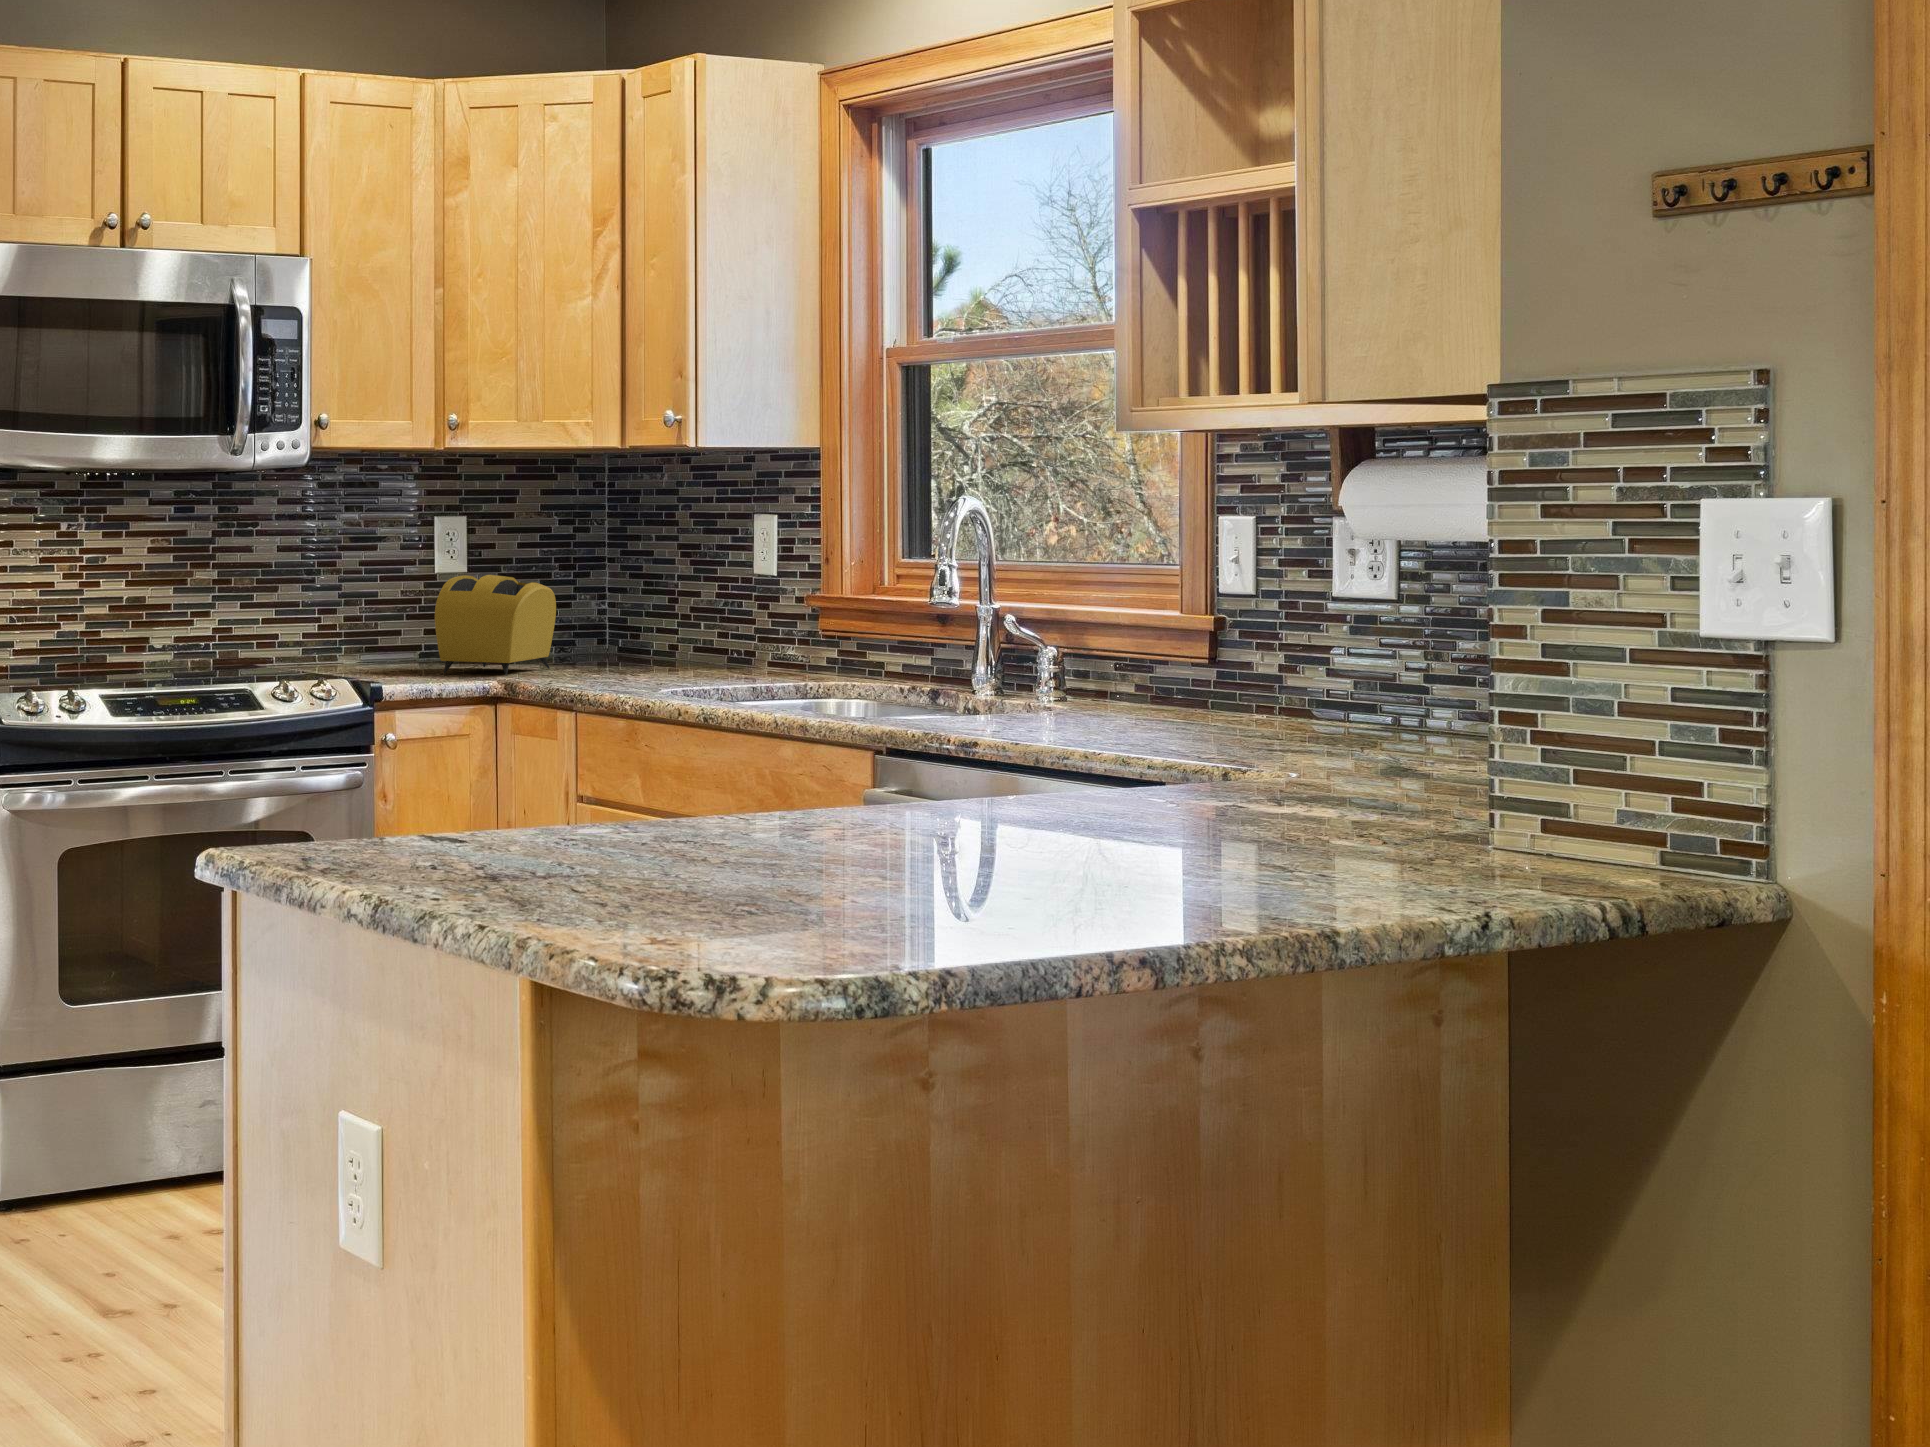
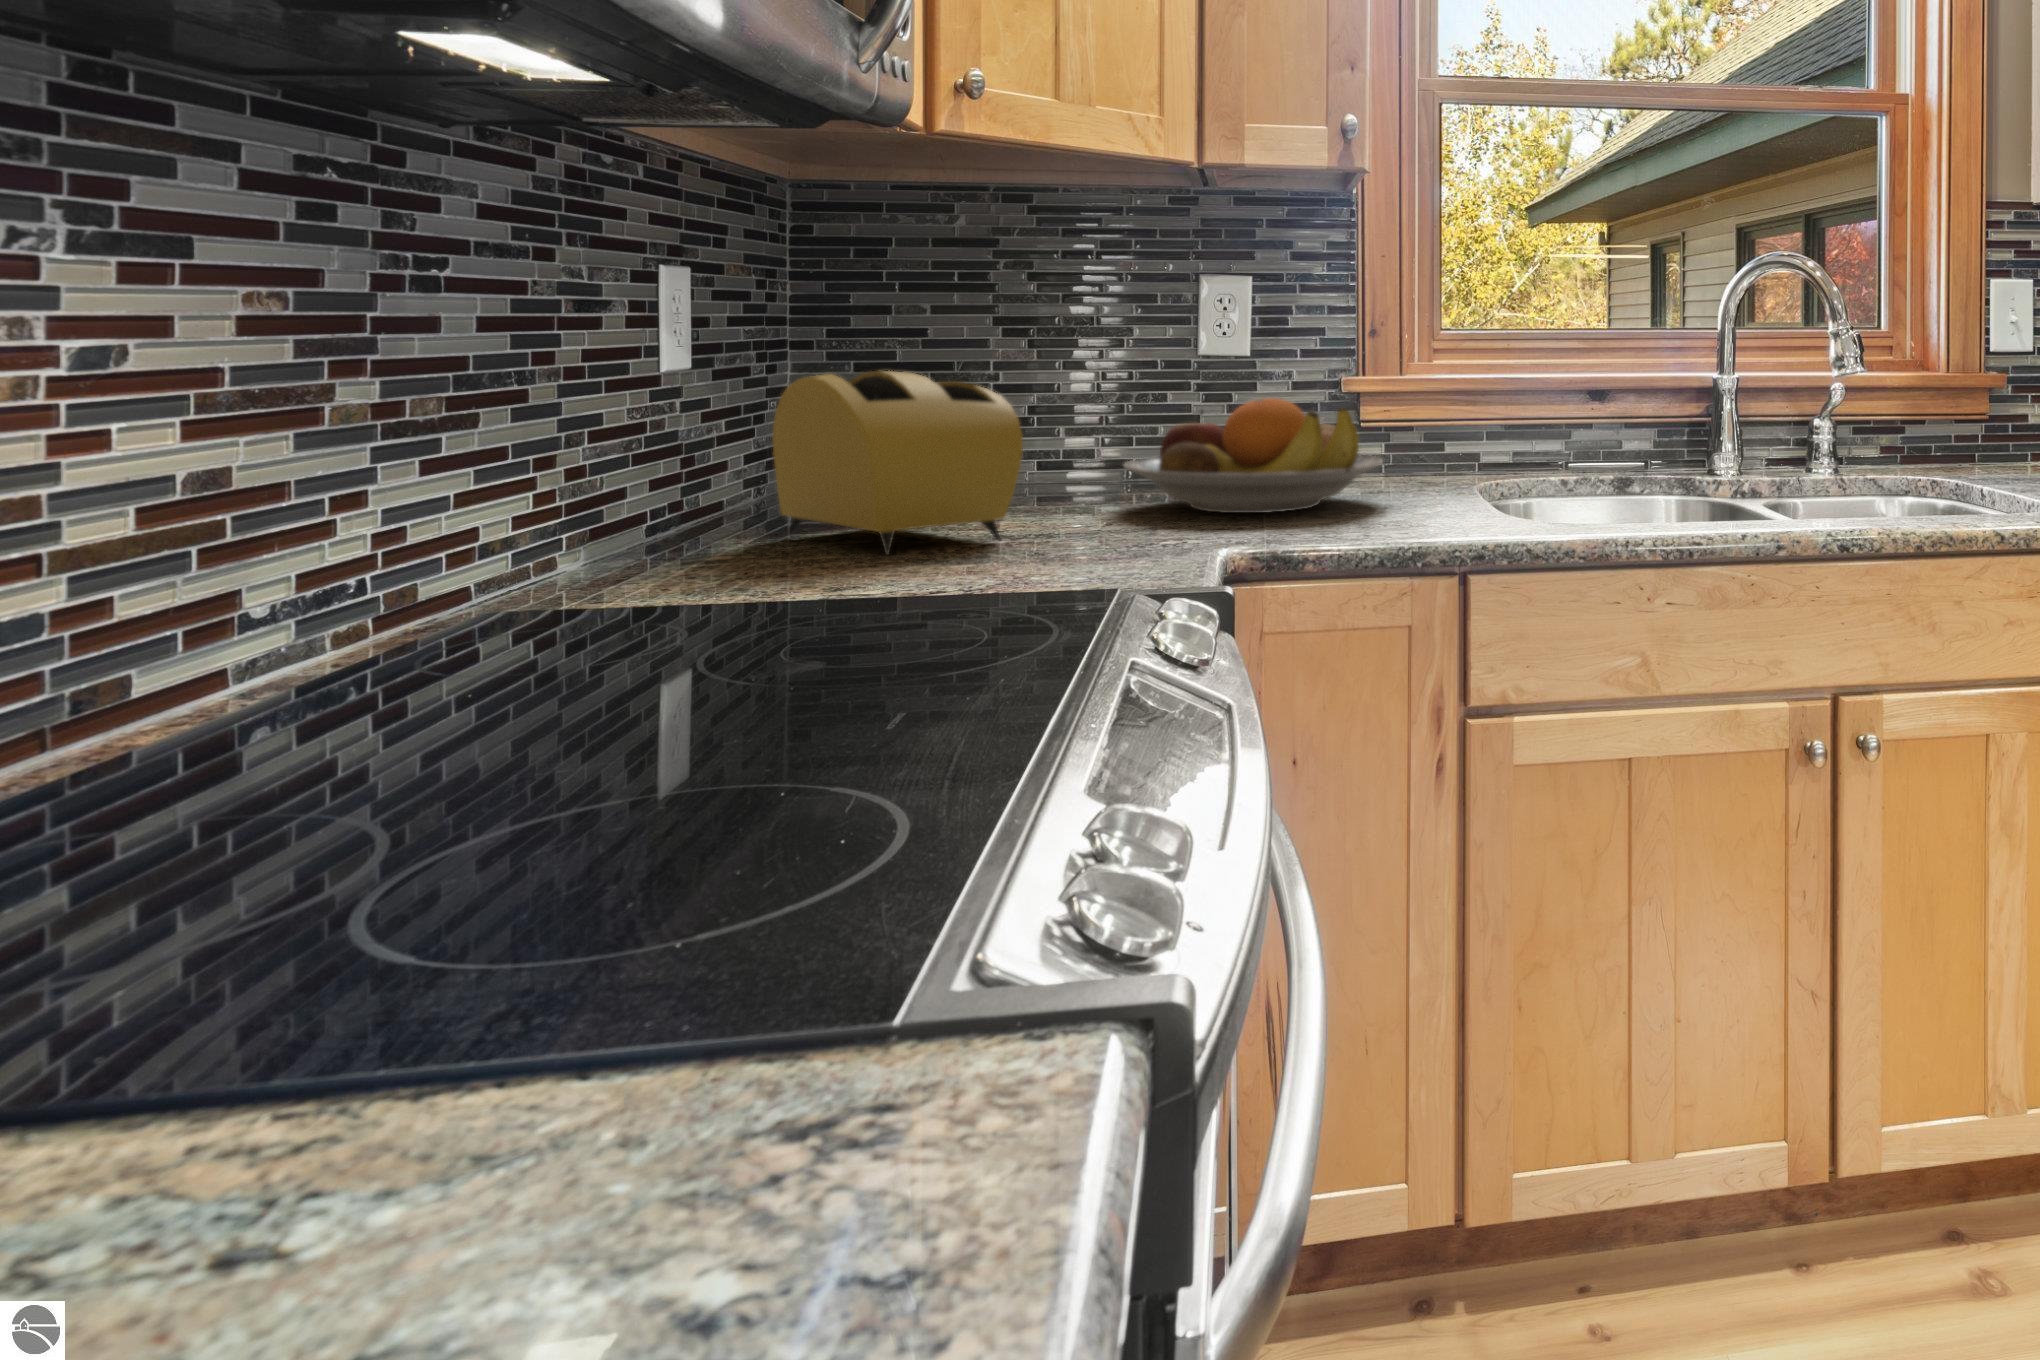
fruit bowl: none [609,603,791,683] -> present [1124,398,1383,513]

